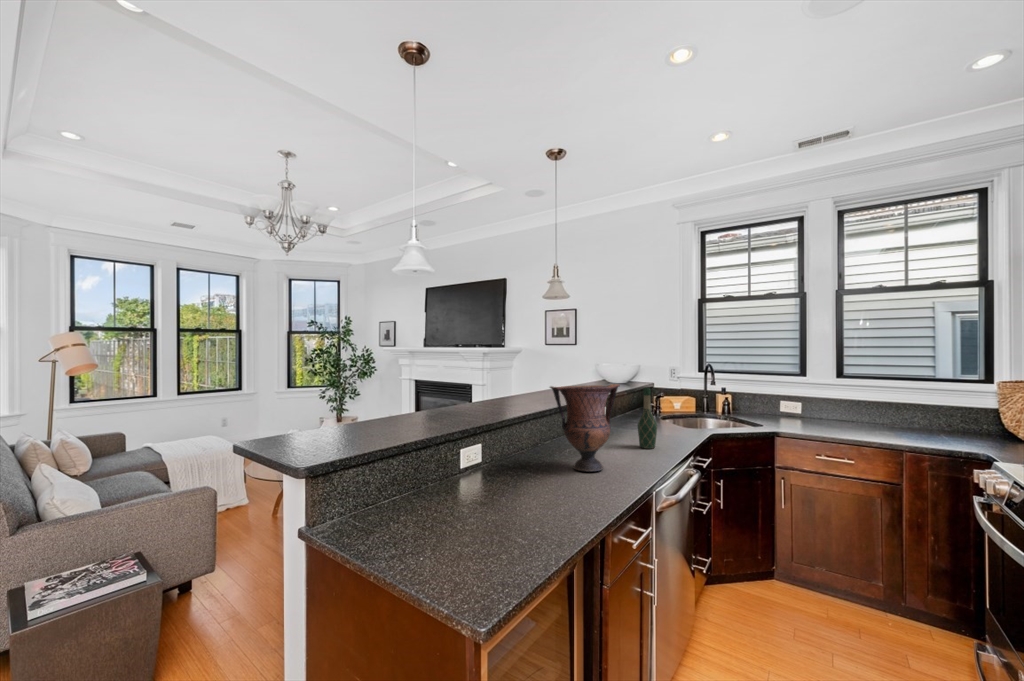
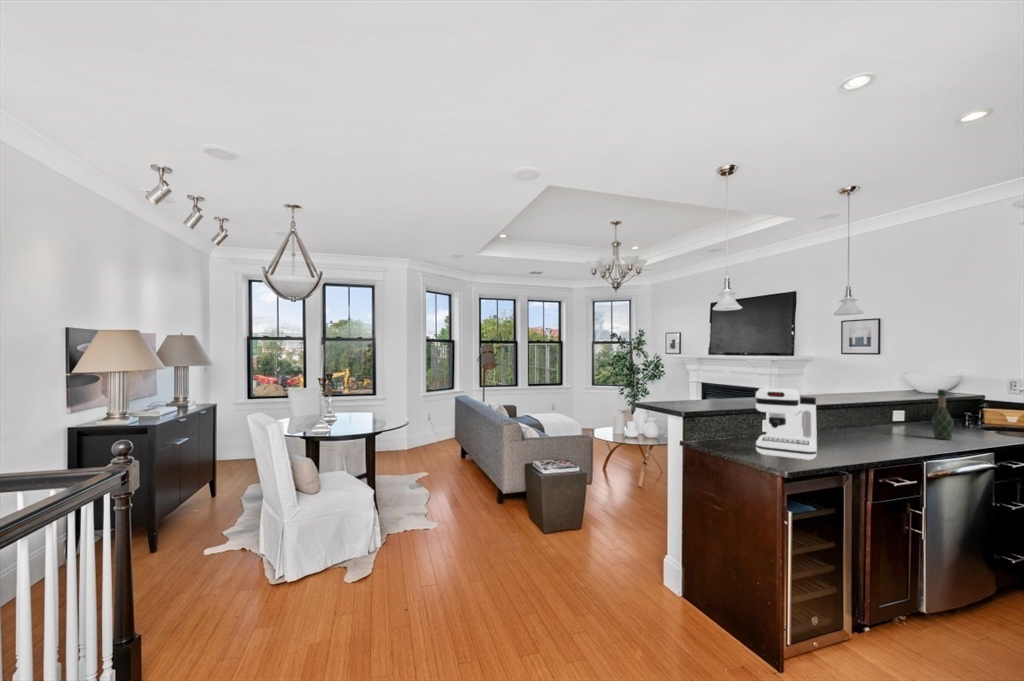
vase: present [550,384,620,472] -> none [840,382,905,443]
coffee maker: none [412,413,519,564] -> present [756,388,817,461]

